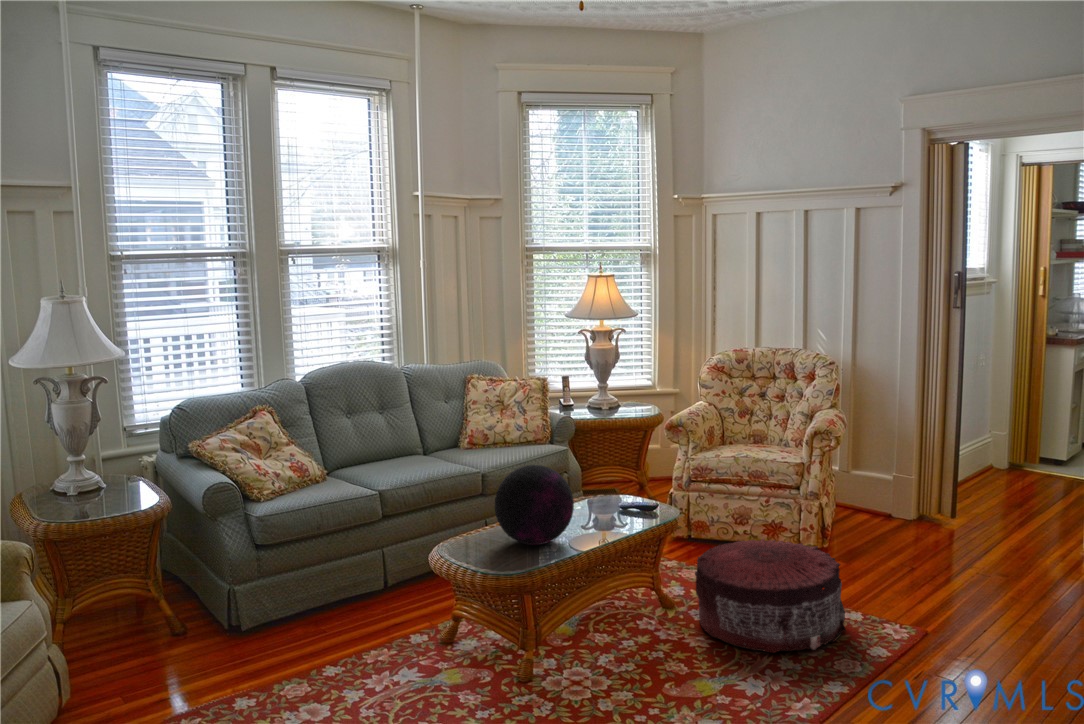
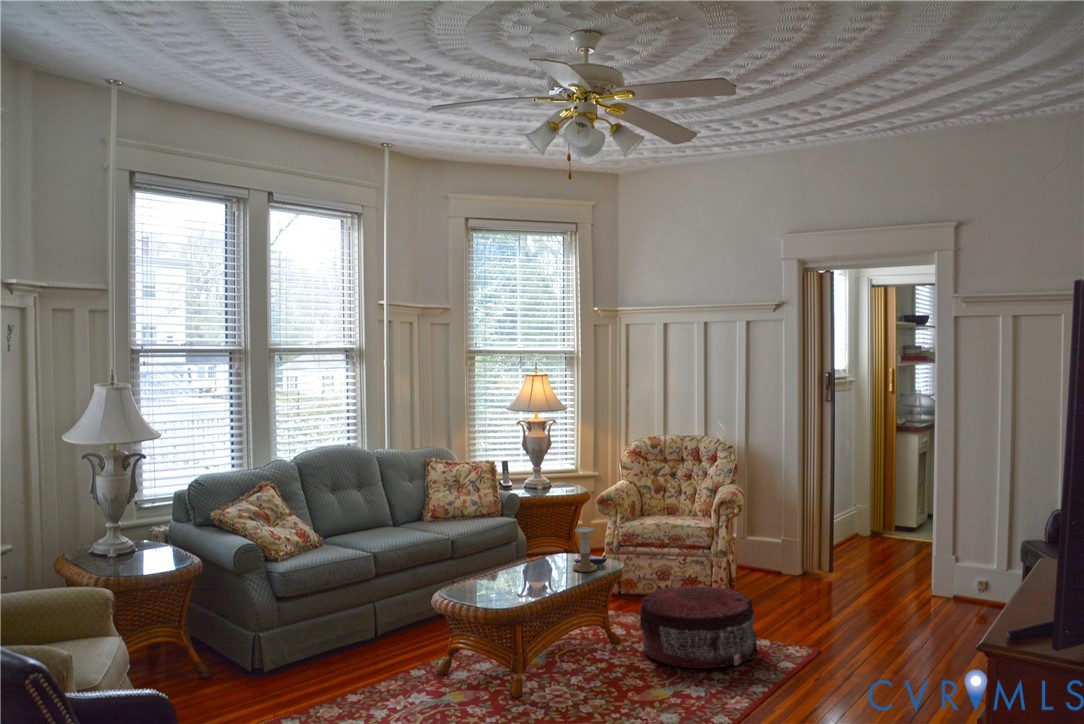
decorative orb: present [495,465,574,545] -> none [487,522,551,587]
candle holder: none [610,469,640,525] -> present [573,528,597,572]

